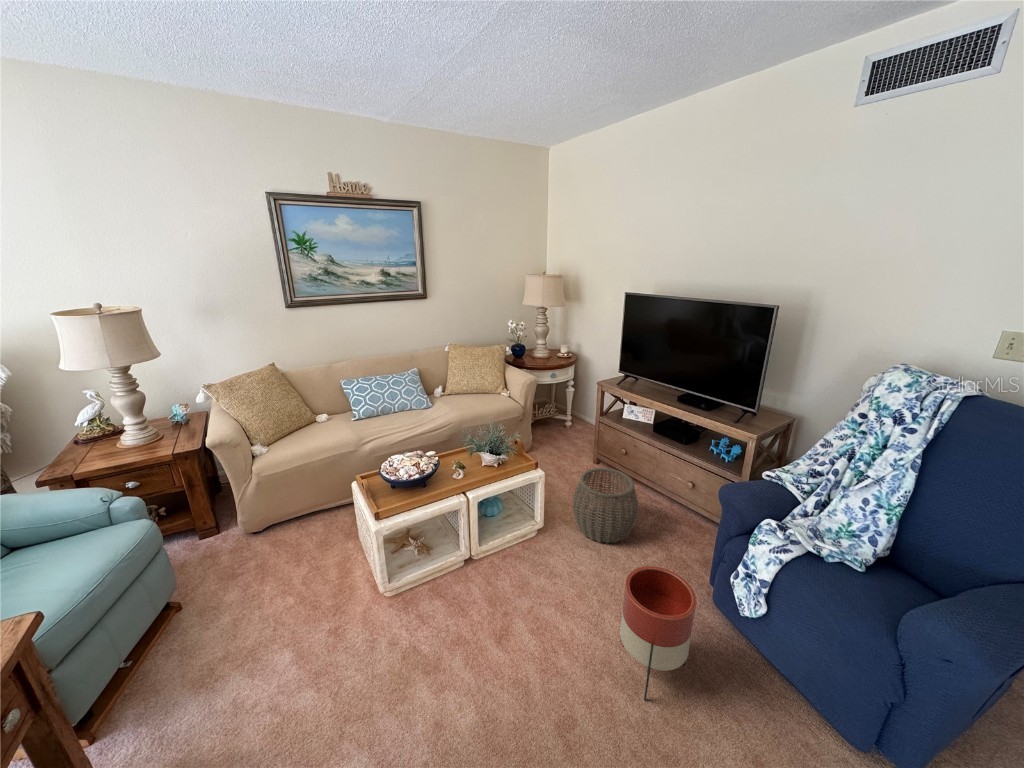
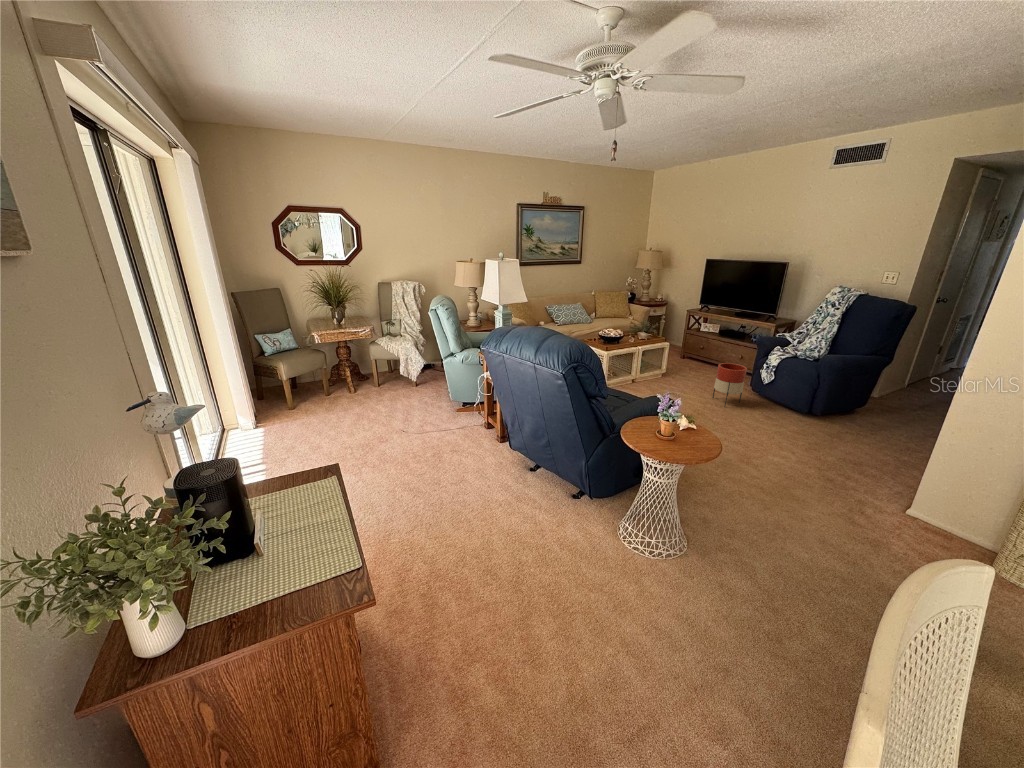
woven basket: present [573,468,638,543] -> none [680,346,715,378]

